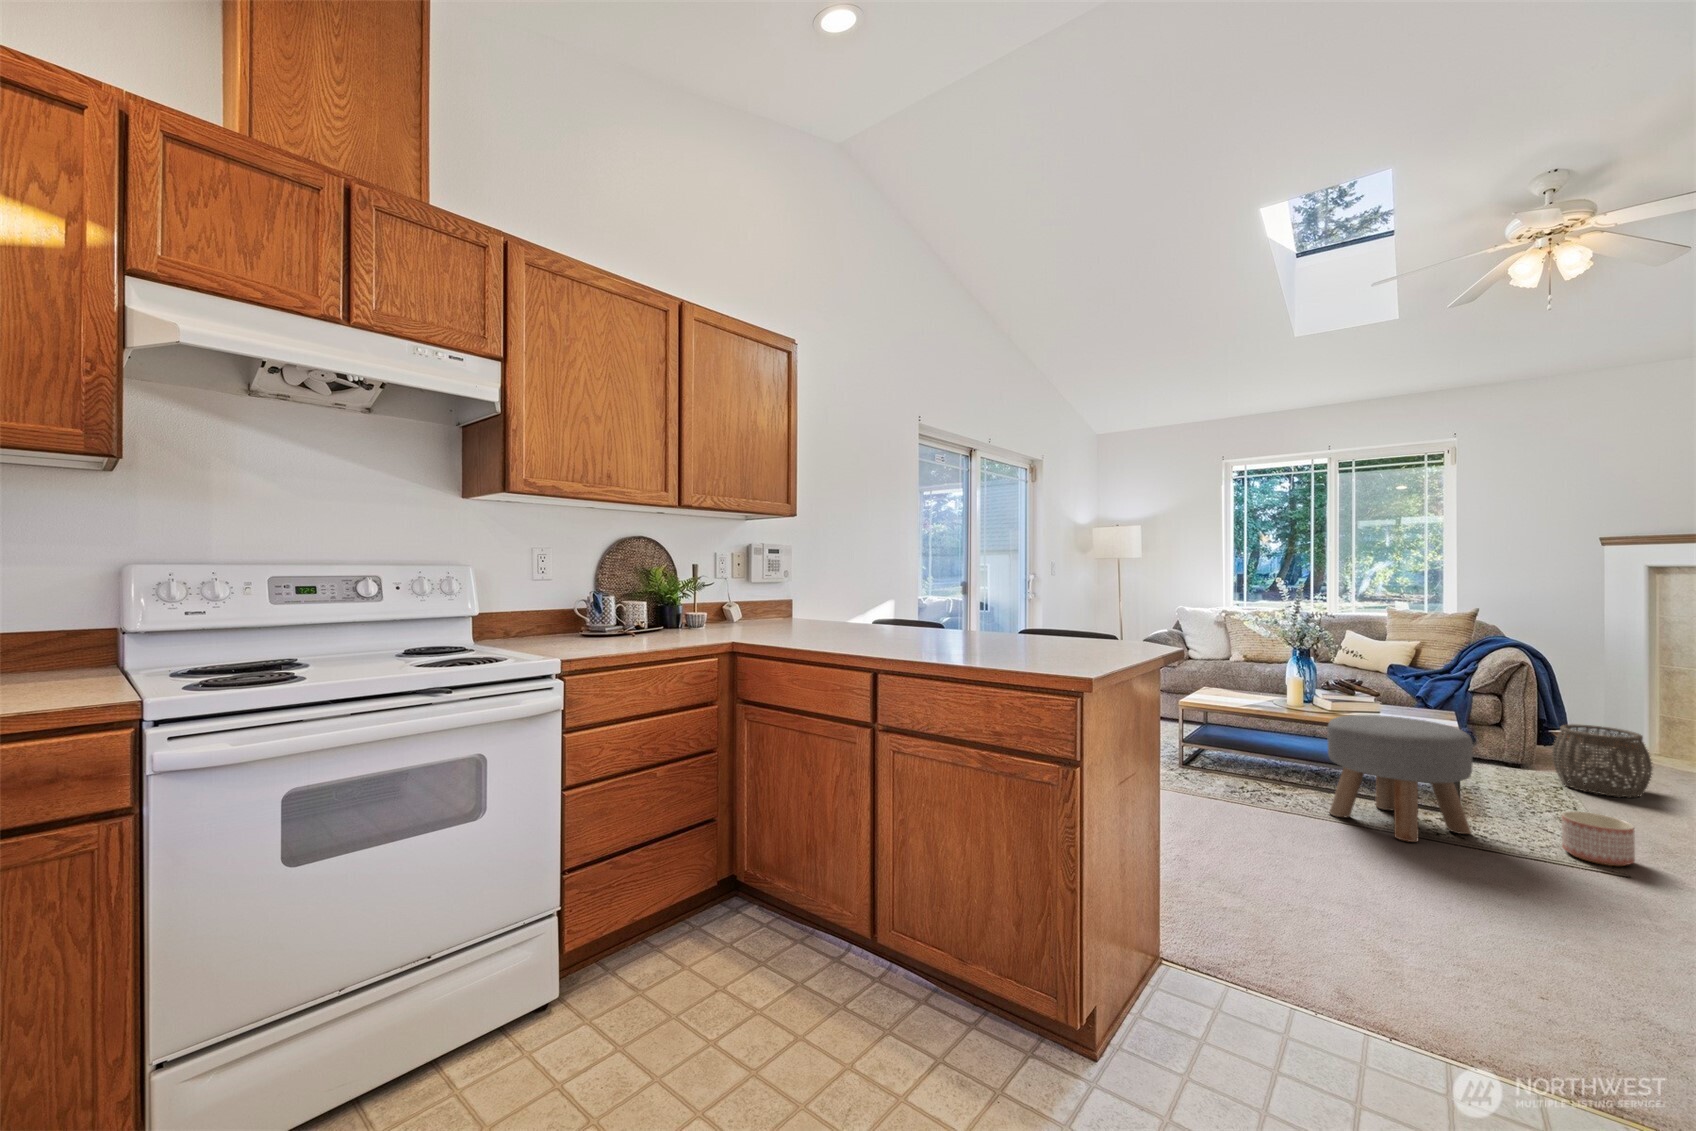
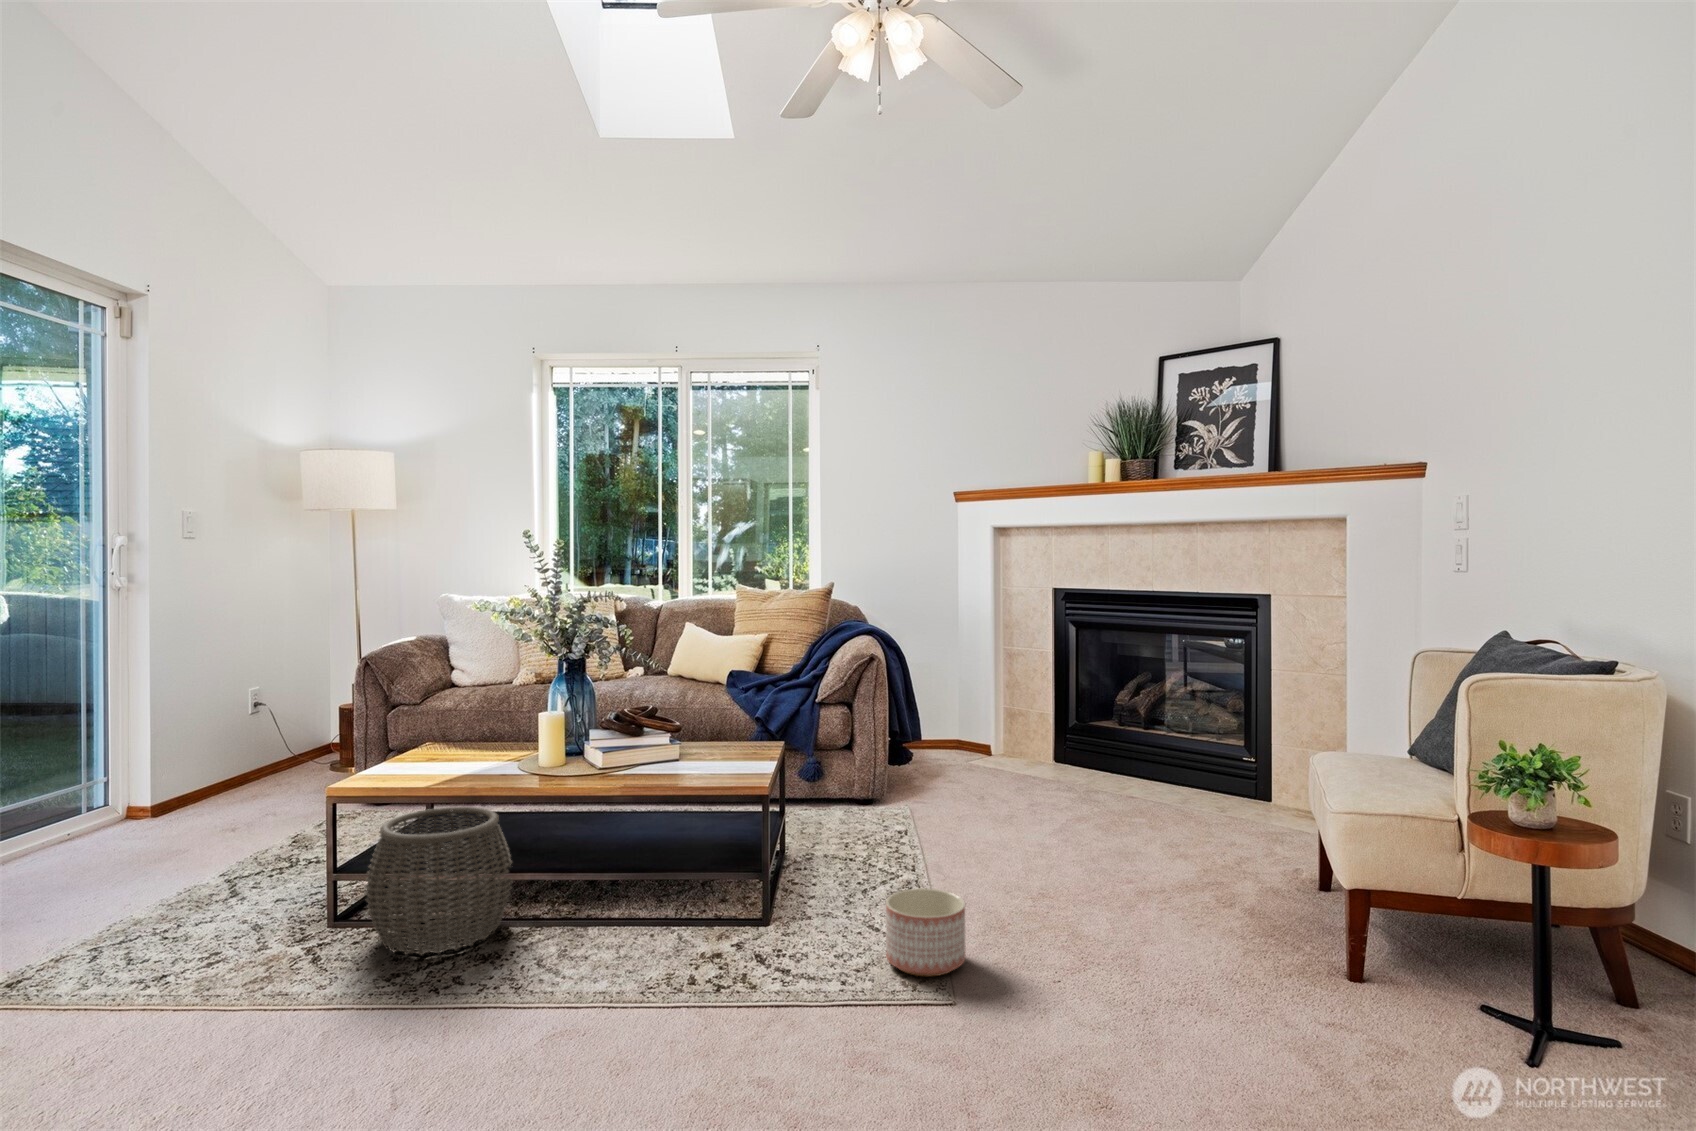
ottoman: present [1327,715,1473,842] -> none [563,768,776,1015]
woven basket: present [1552,724,1652,798] -> present [365,807,513,955]

